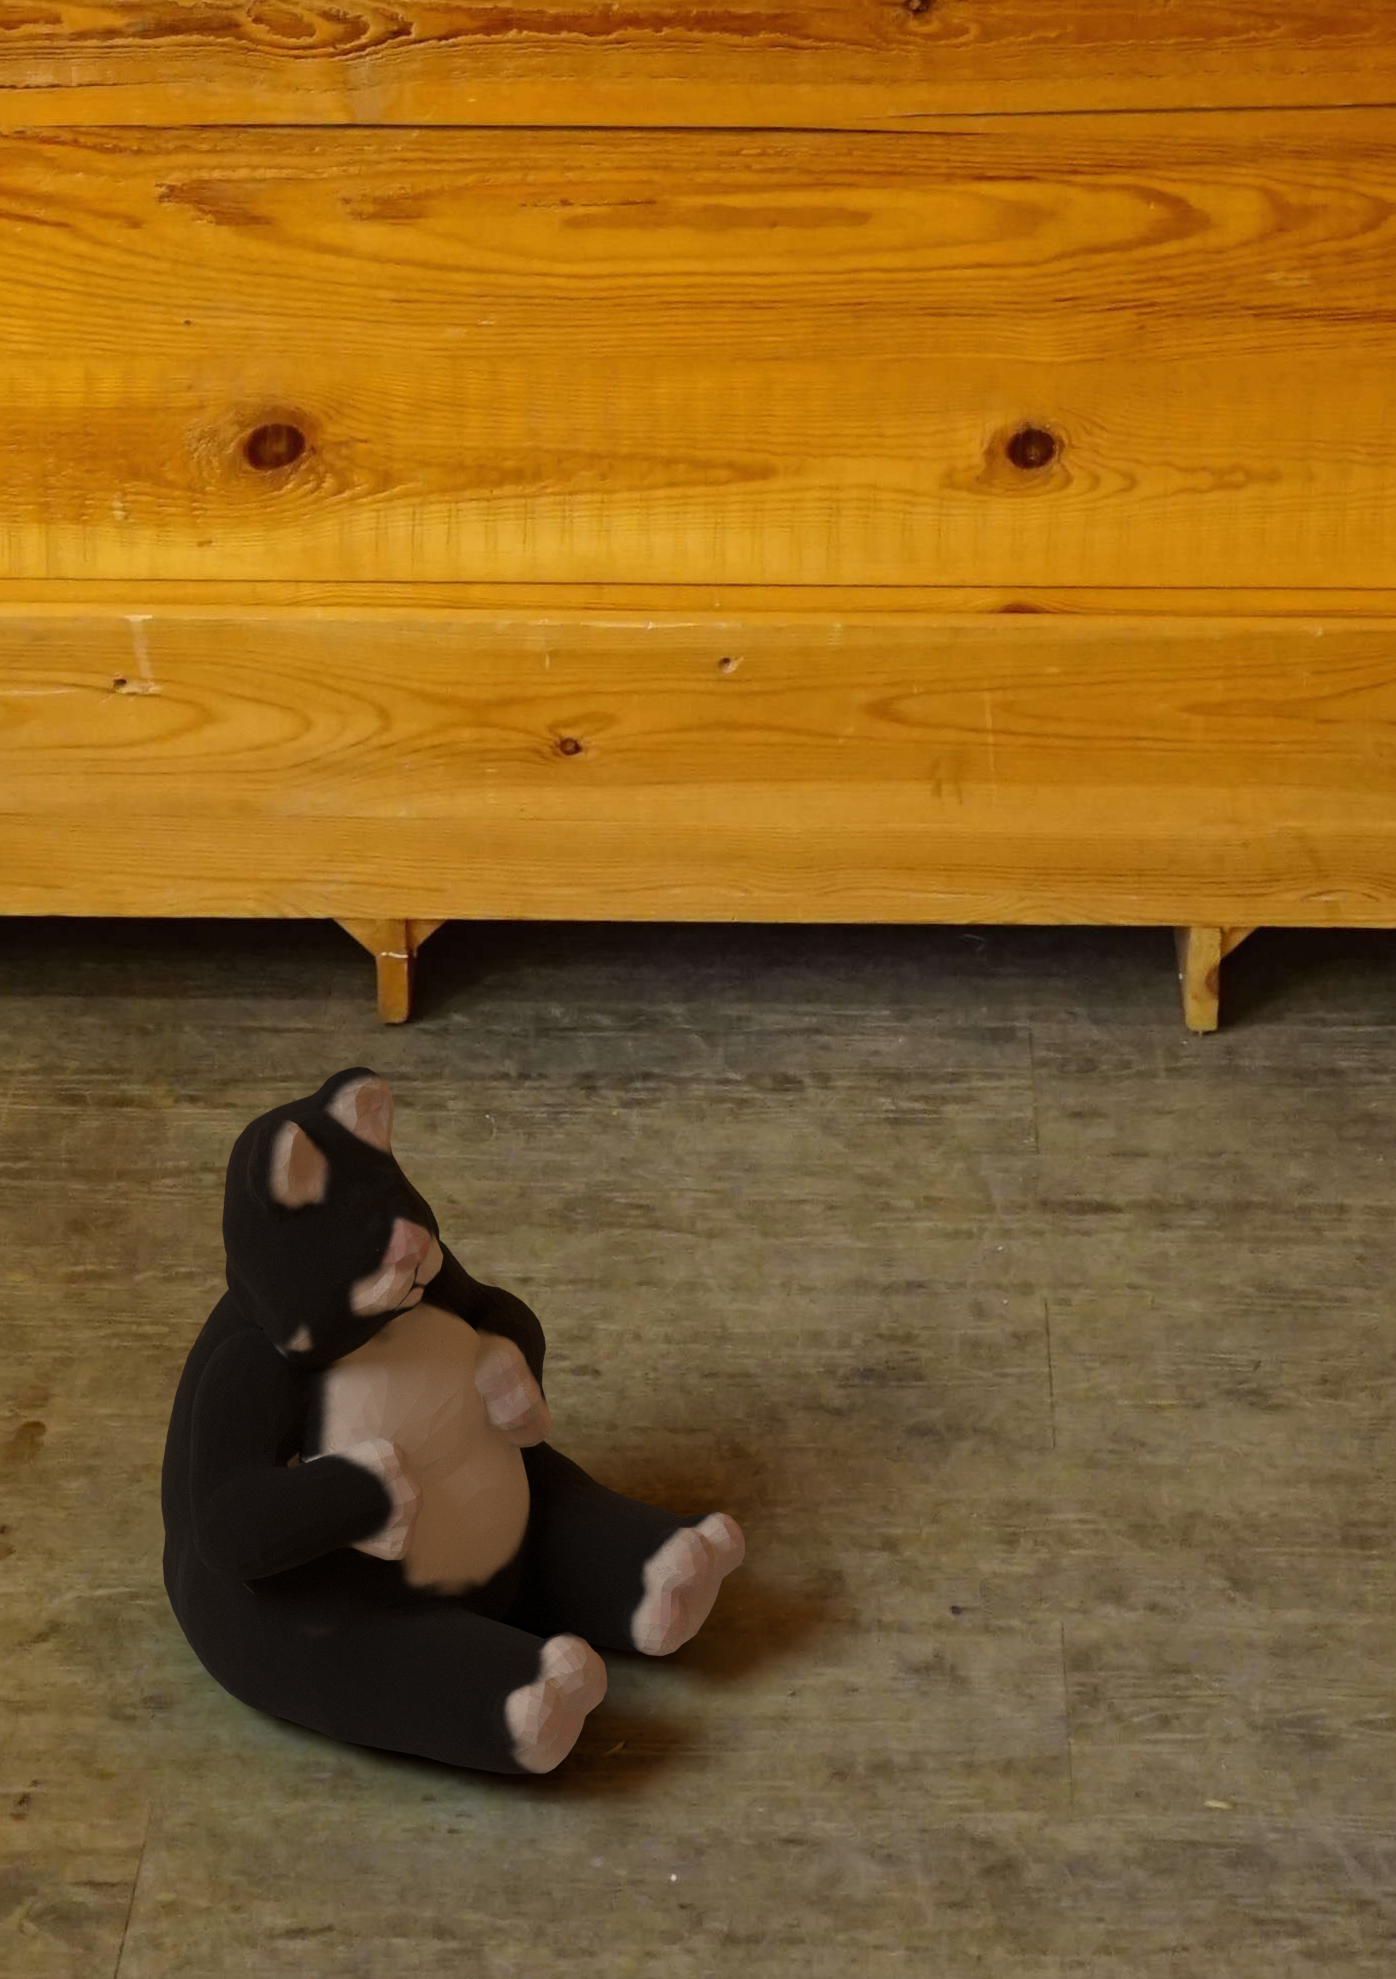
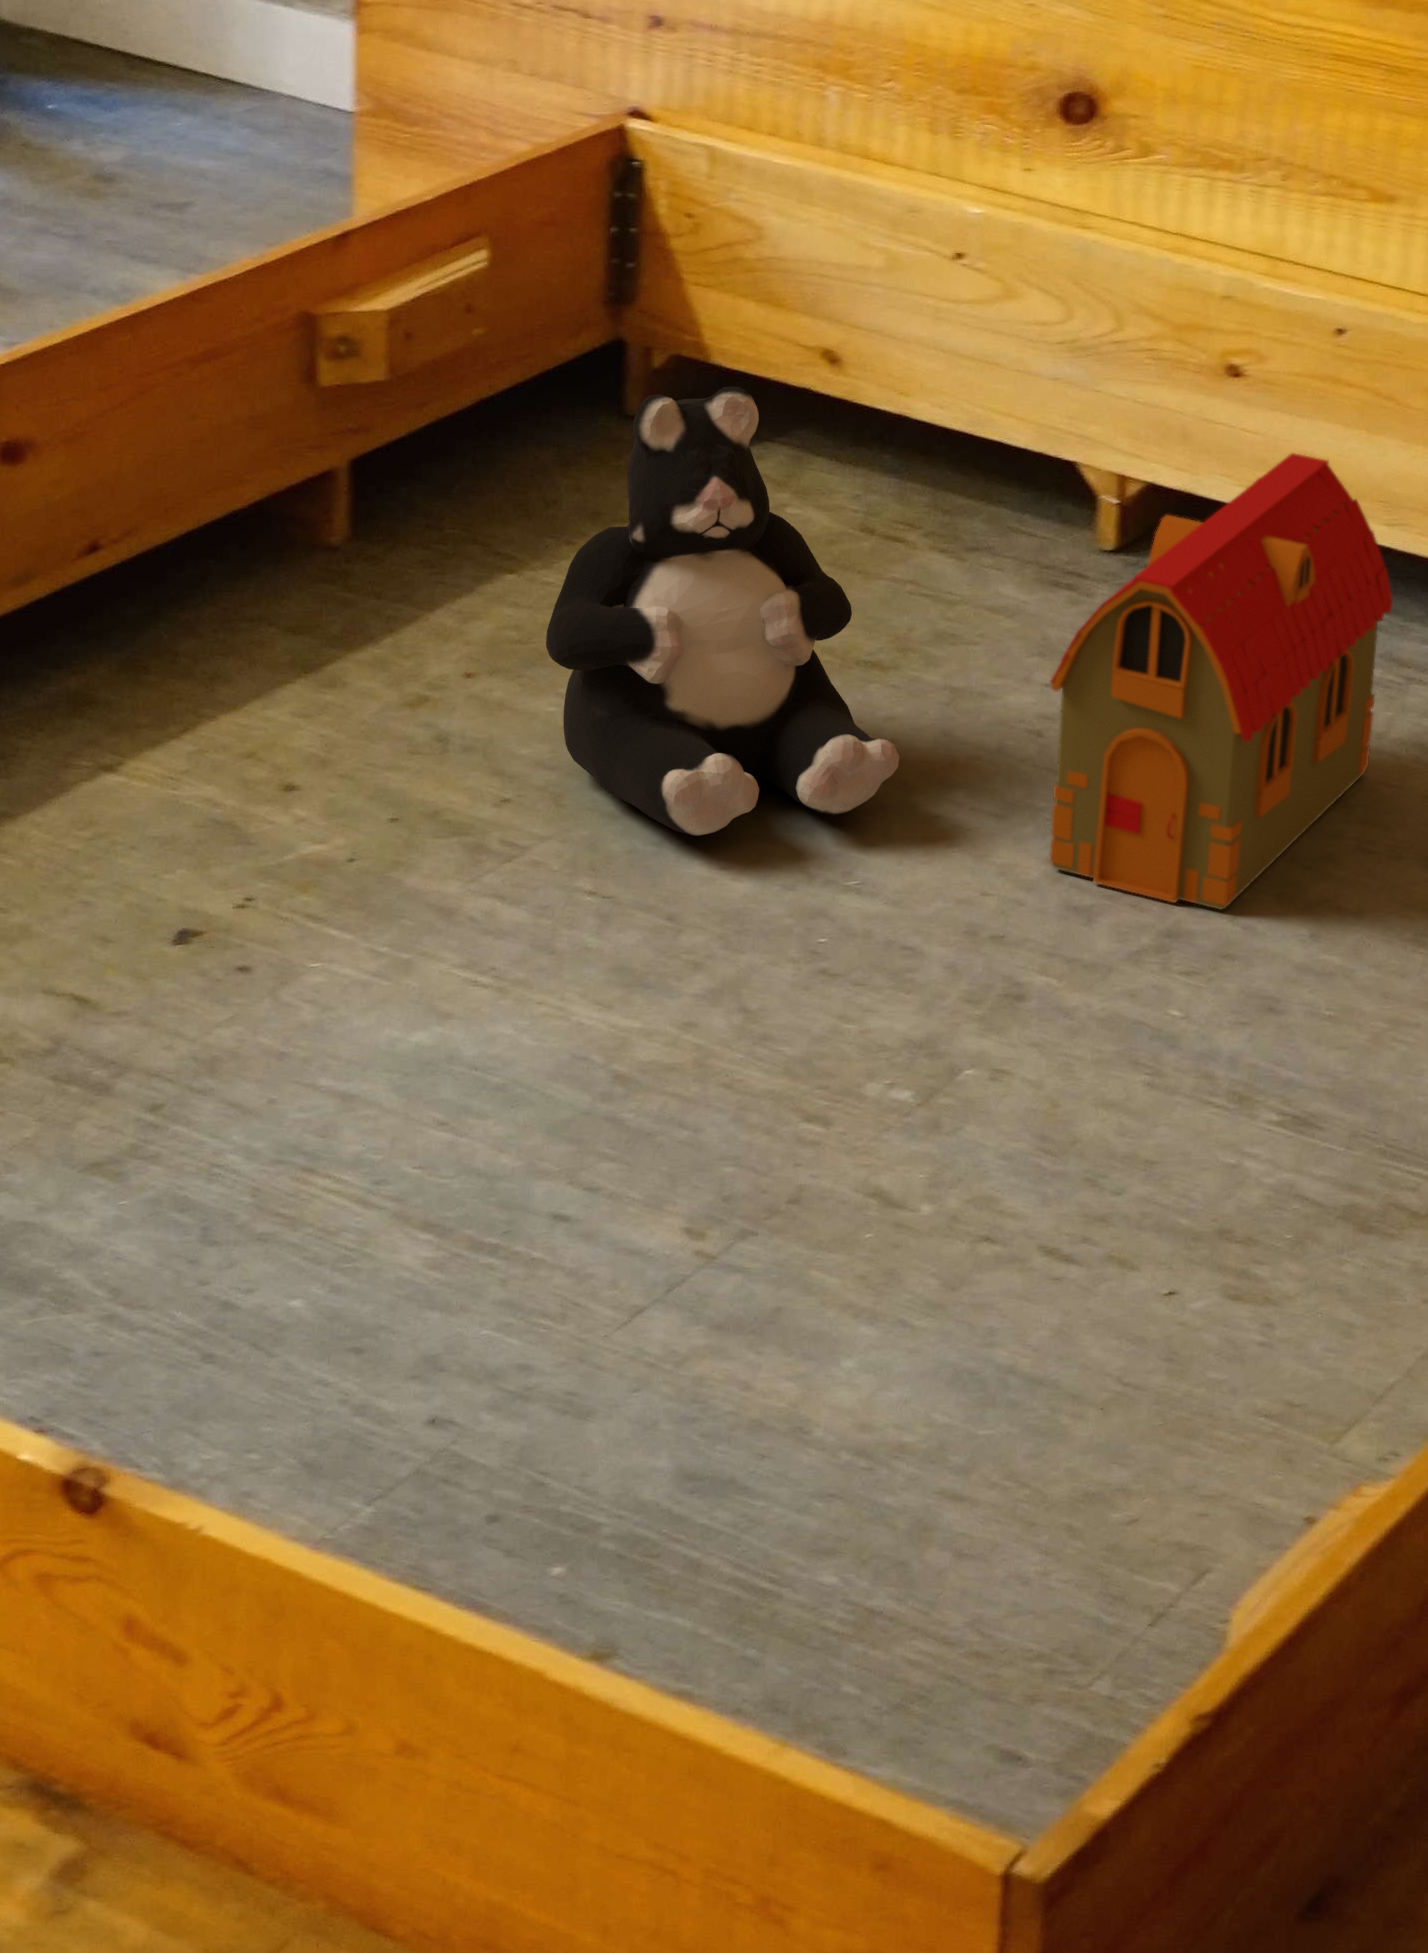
toy house: none [904,892,1291,1614] -> present [1050,453,1393,909]

